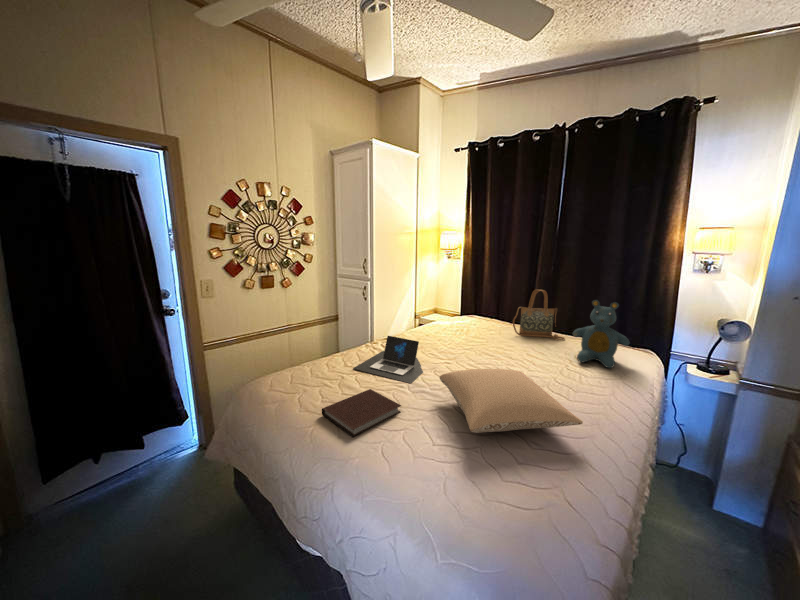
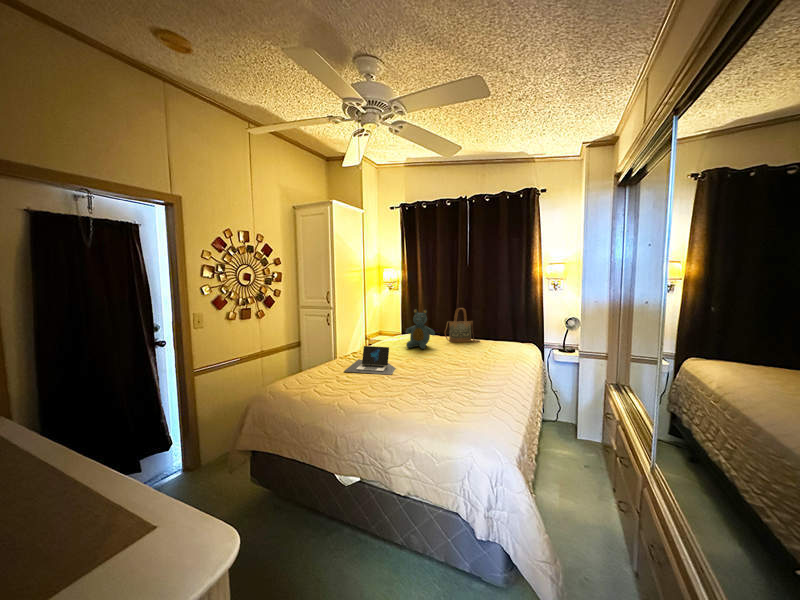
teddy bear: present [573,300,630,368] -> present [406,309,435,349]
pillow: present [440,369,583,433] -> none [414,354,505,388]
notebook: present [322,389,401,437] -> none [342,379,395,404]

